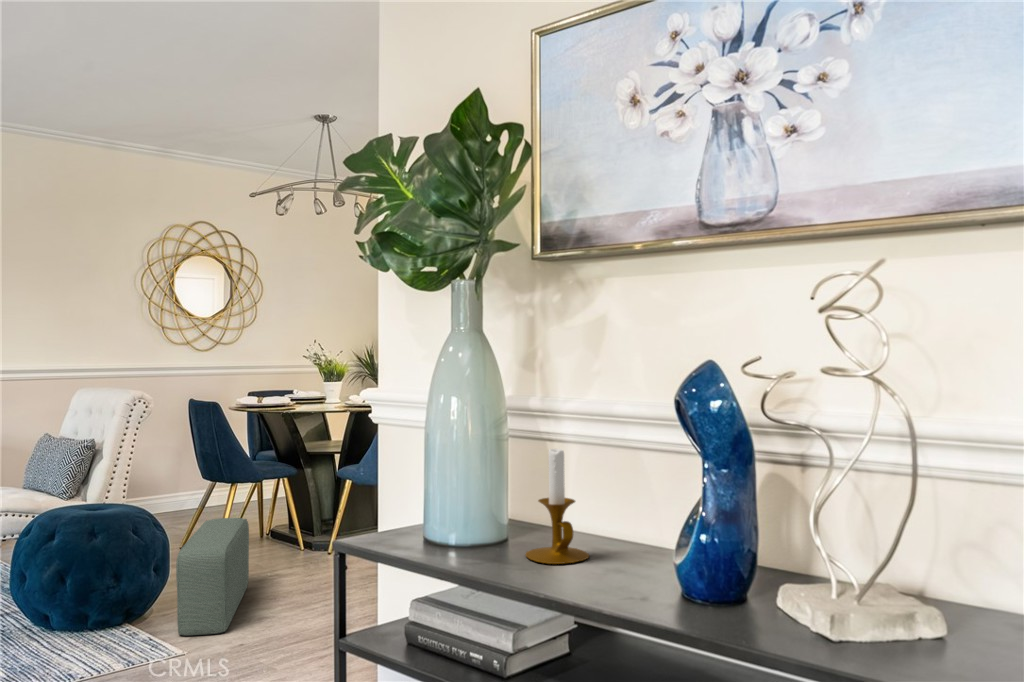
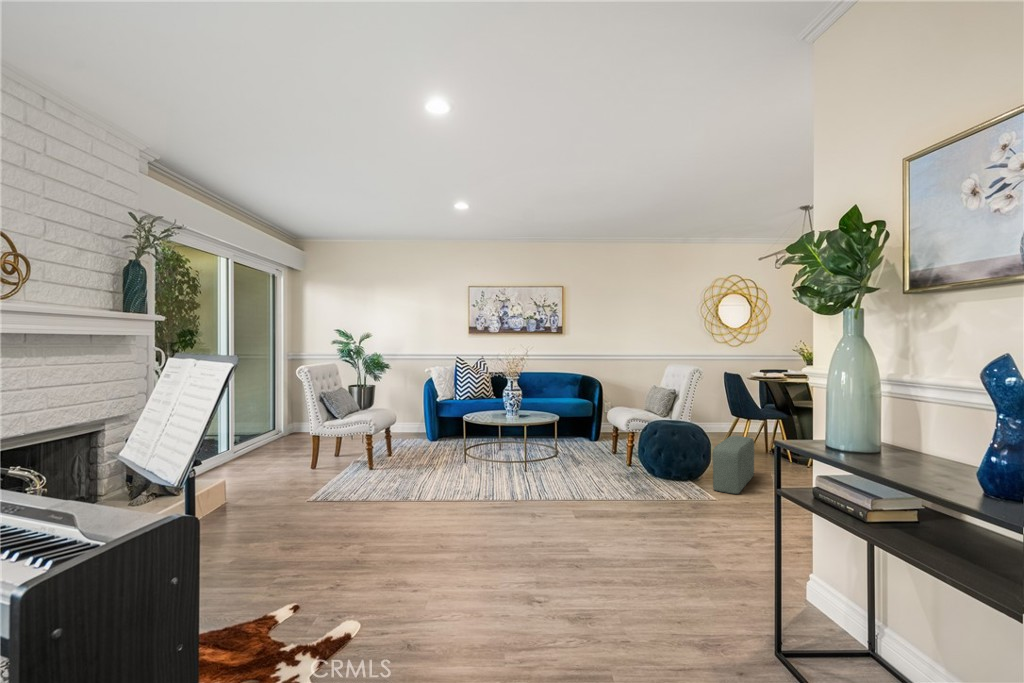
candlestick: present [526,449,589,564] -> none [885,402,933,467]

